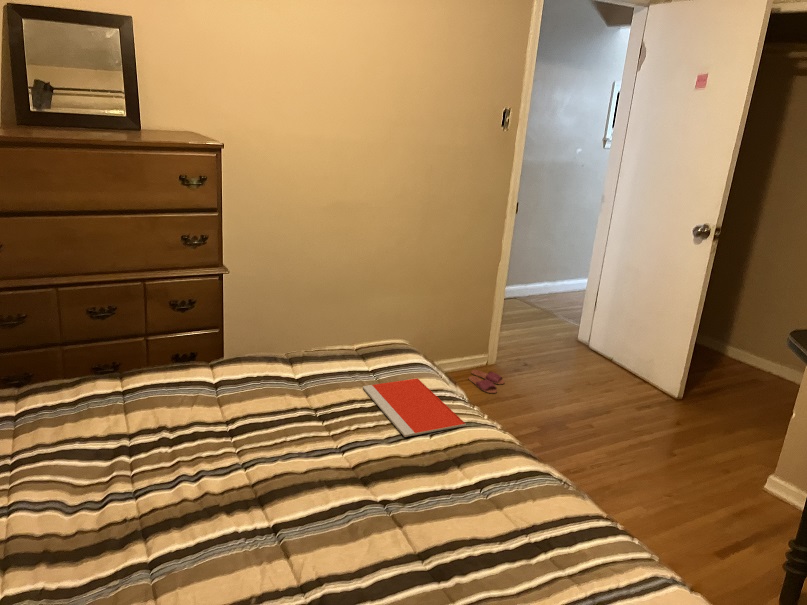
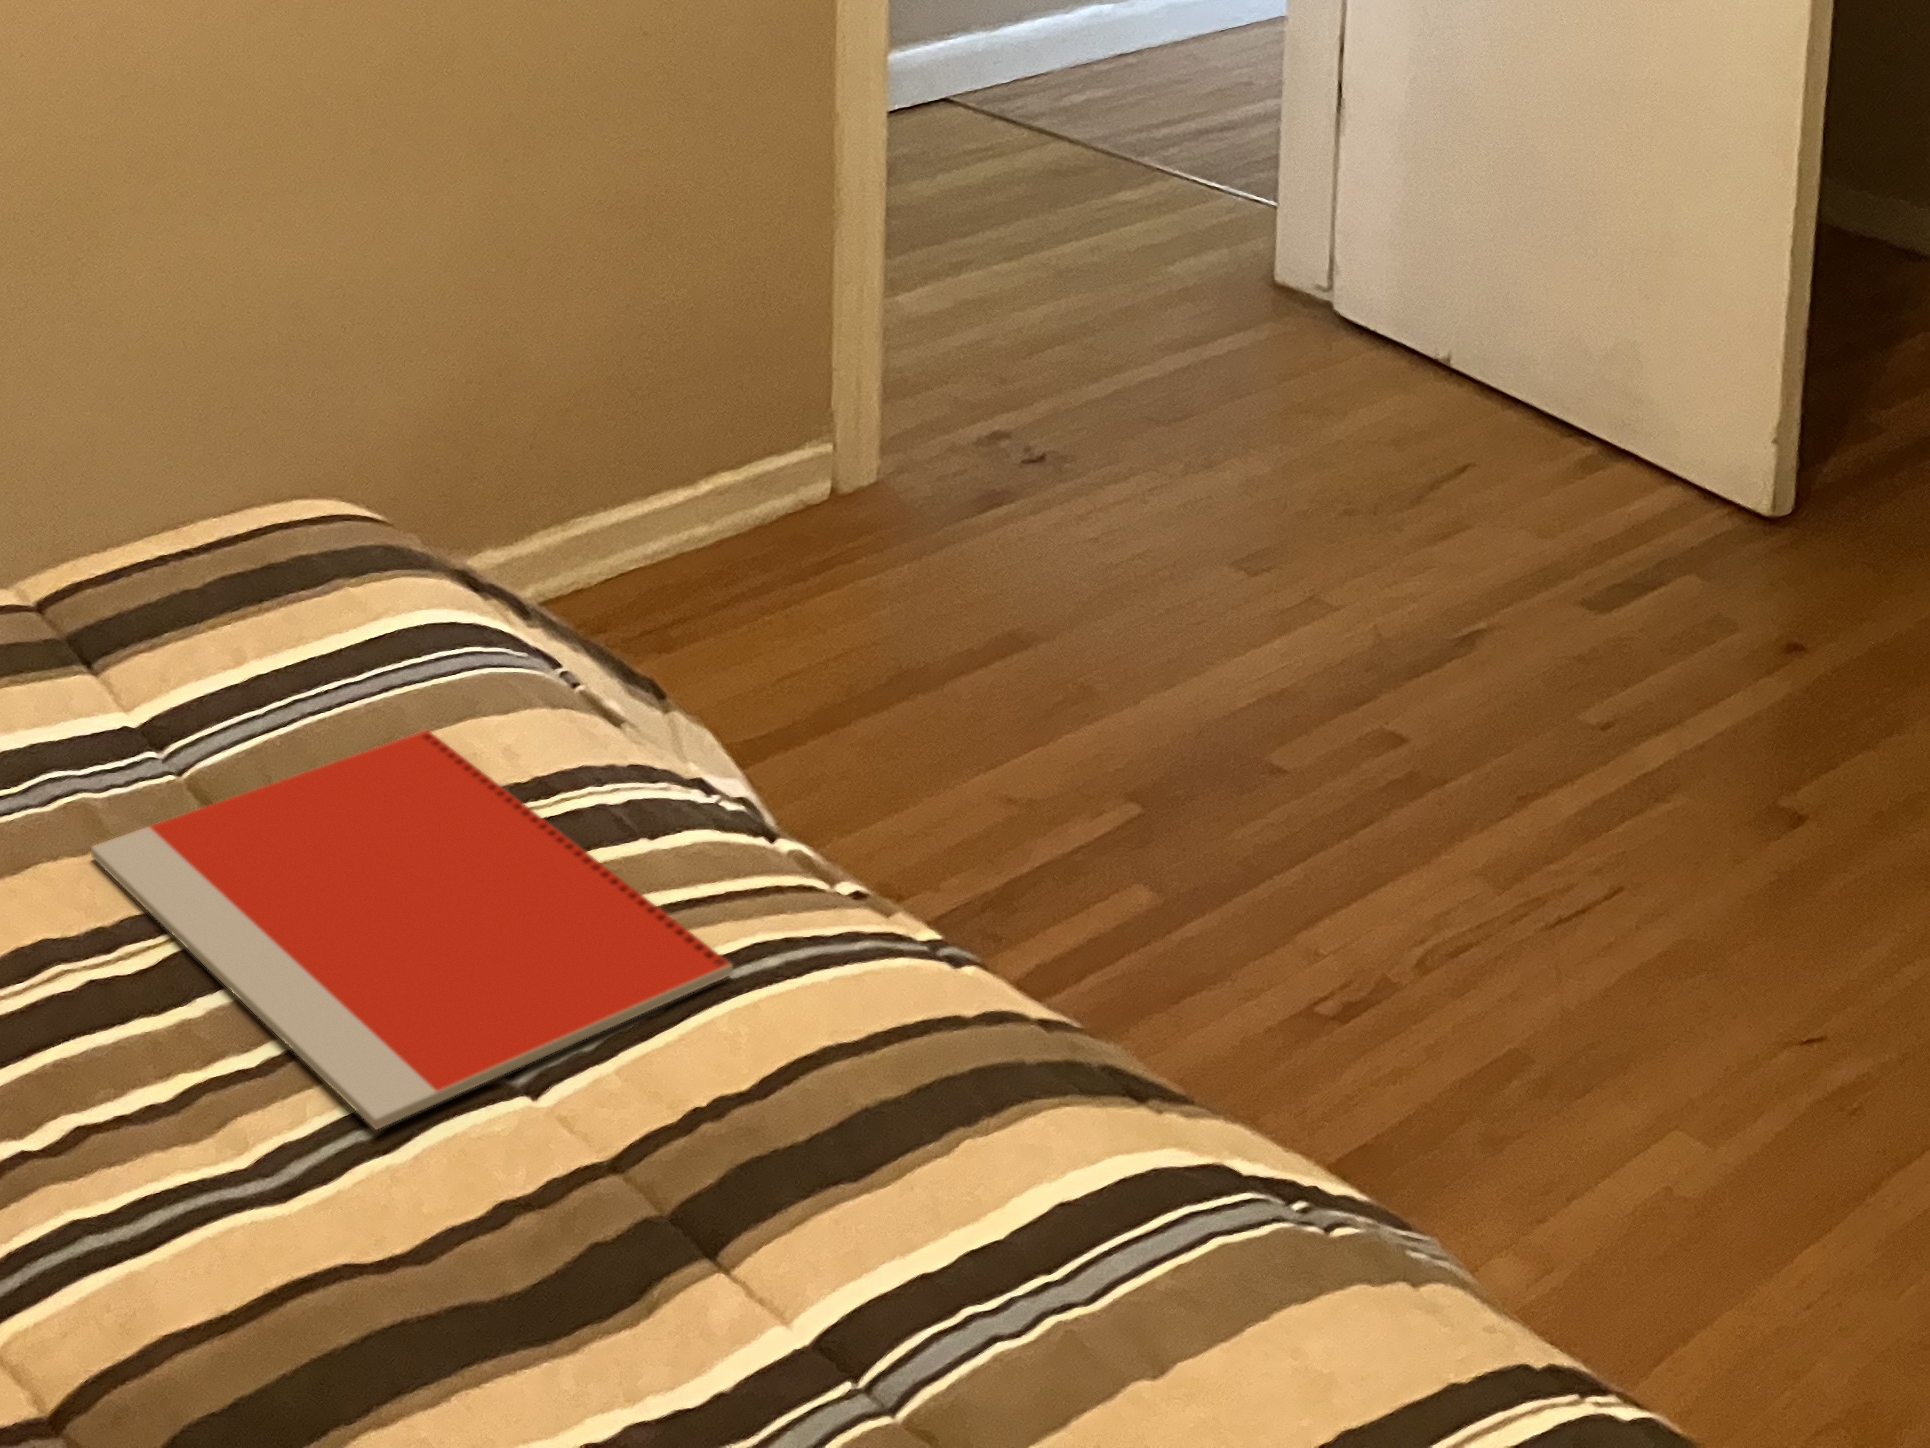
slippers: present [469,370,504,393] -> none [737,534,932,656]

